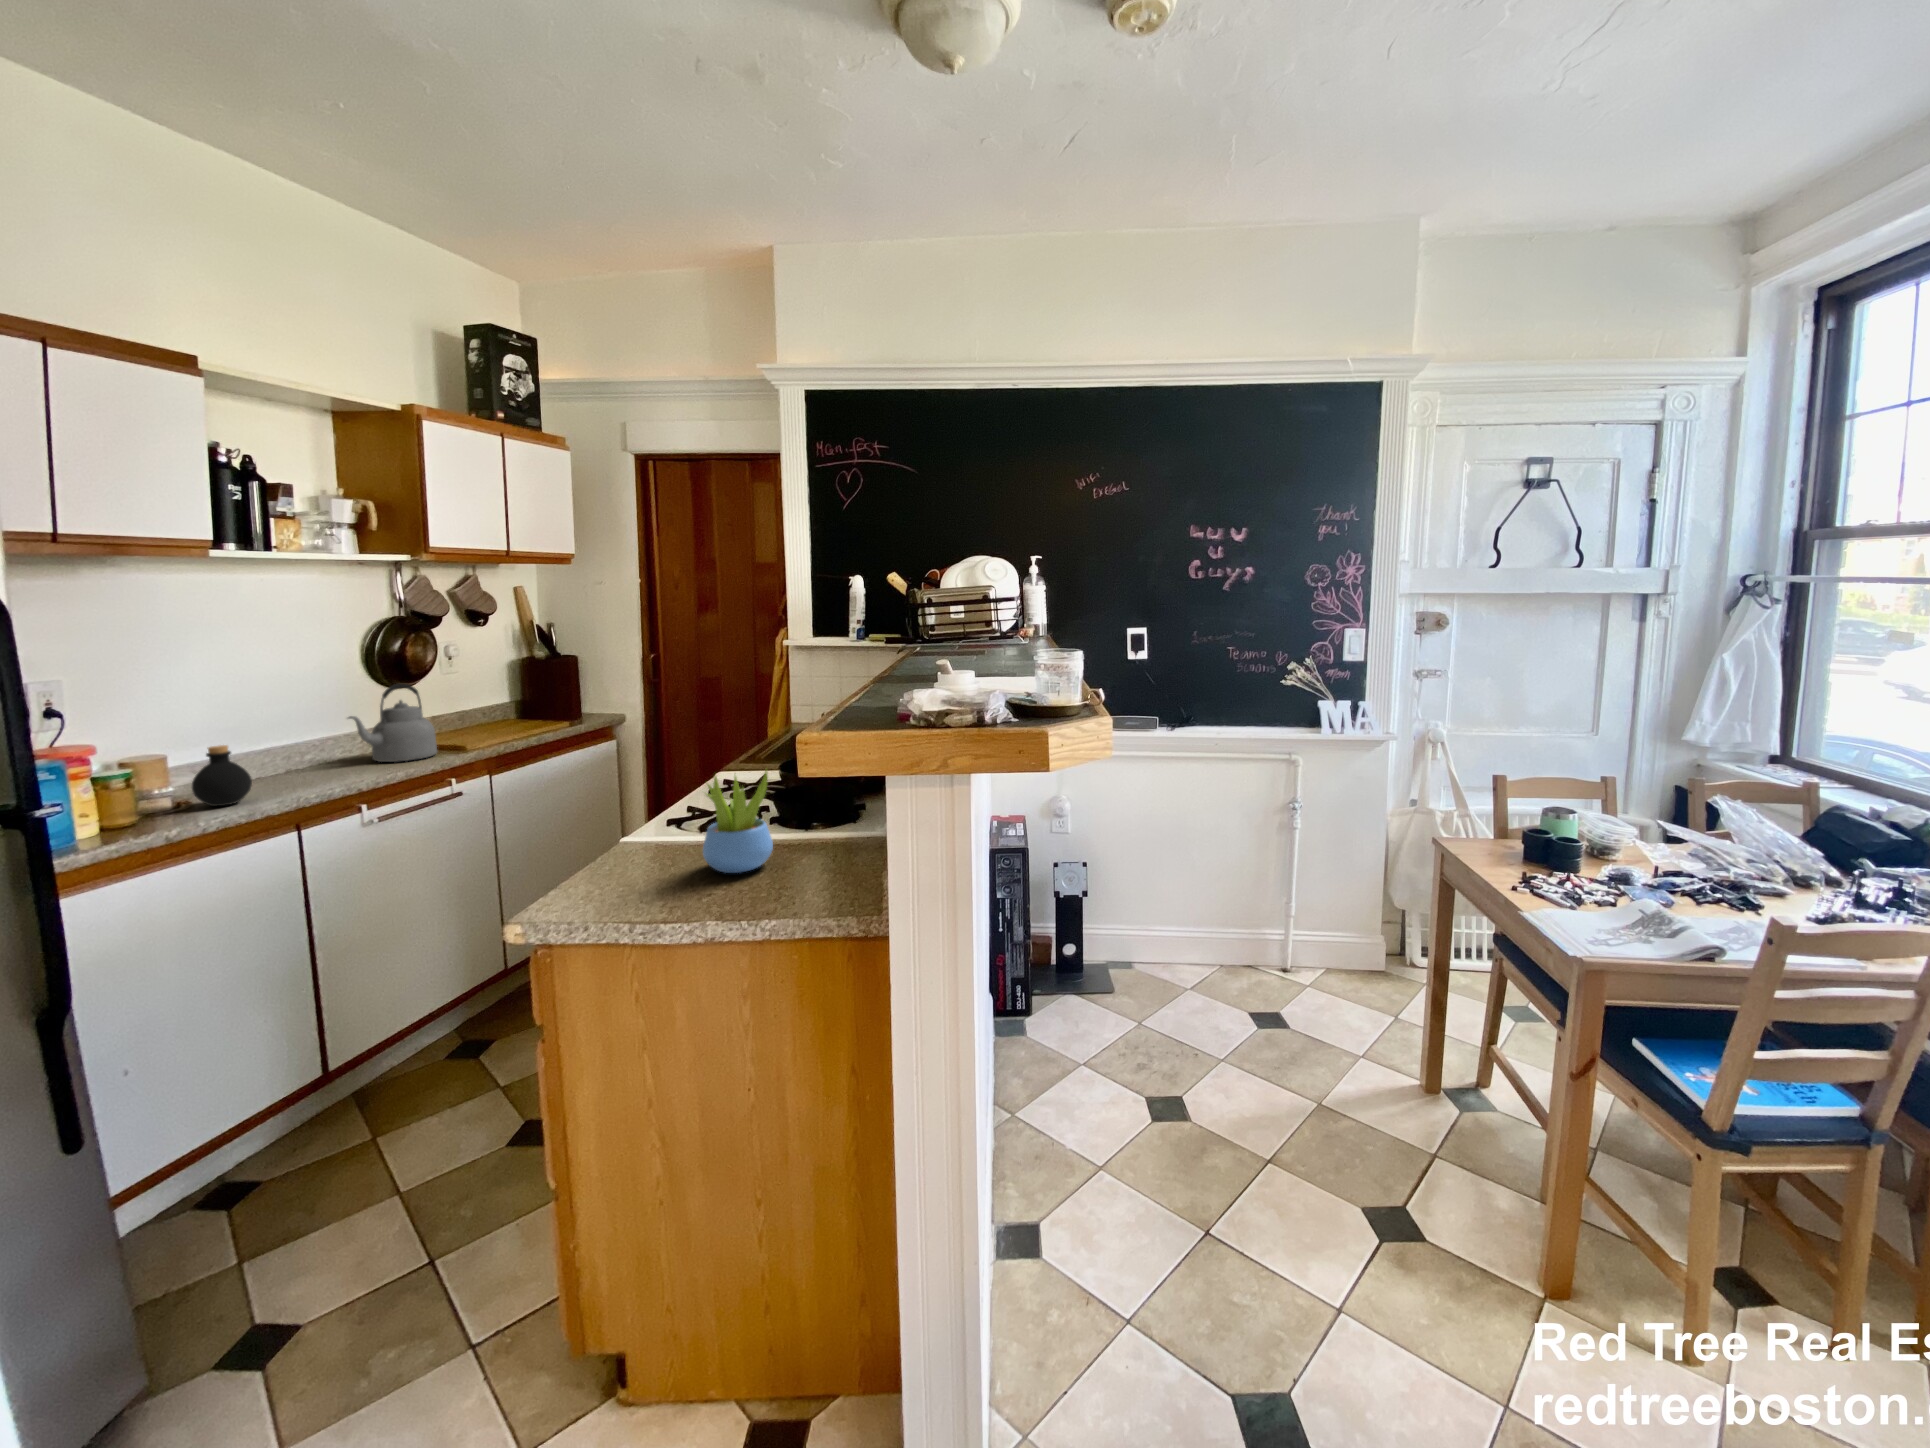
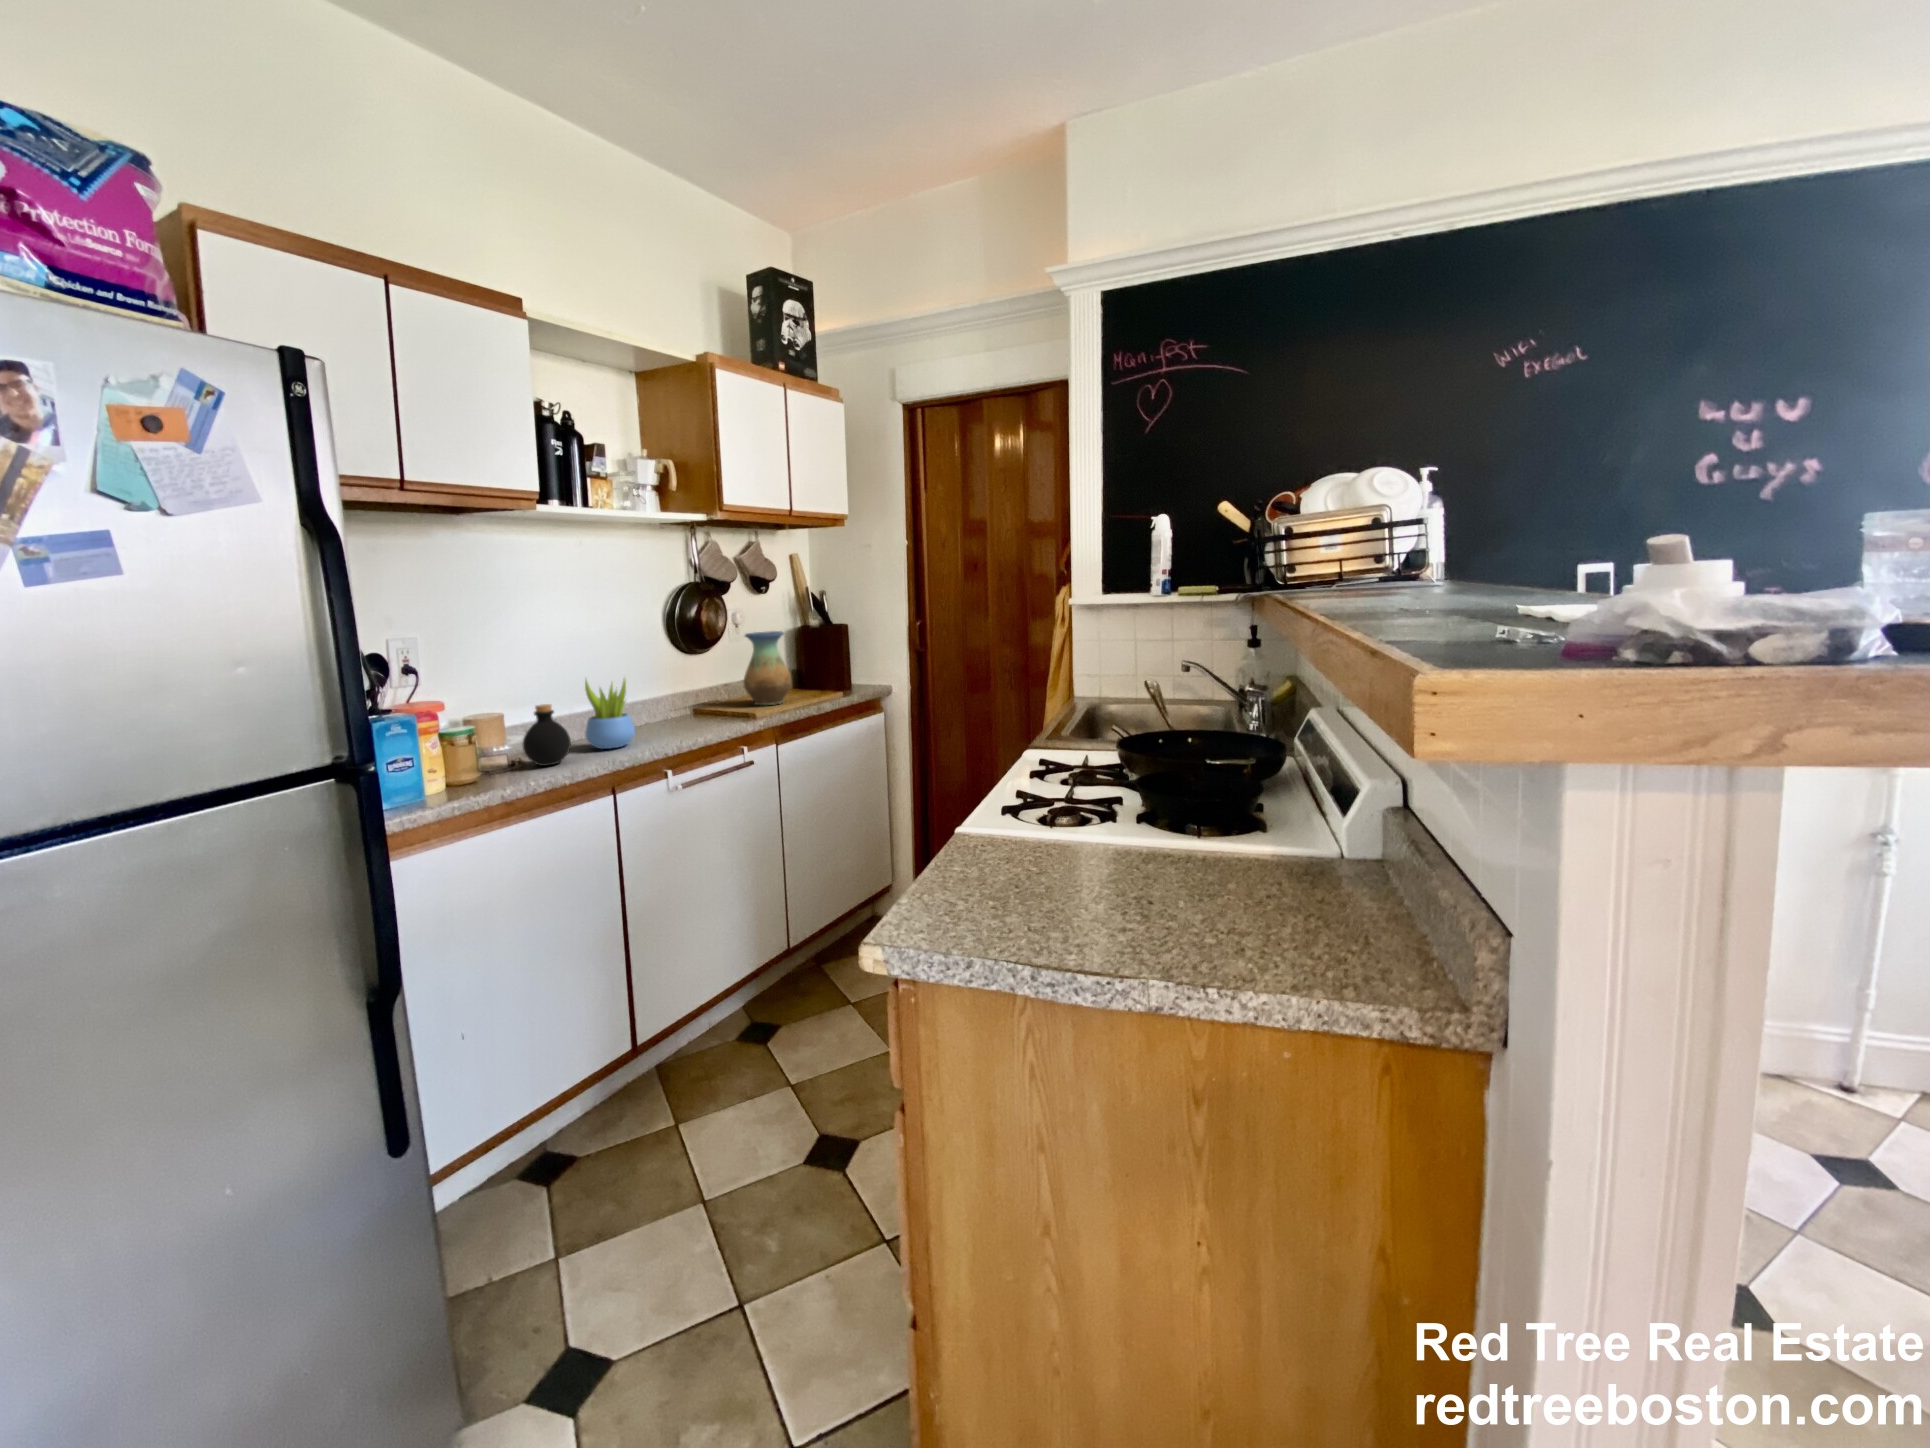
vase: none [460,666,514,738] -> present [744,631,791,705]
kettle: present [348,684,437,762] -> none [649,647,727,727]
succulent plant: present [703,770,773,873] -> present [585,679,635,749]

